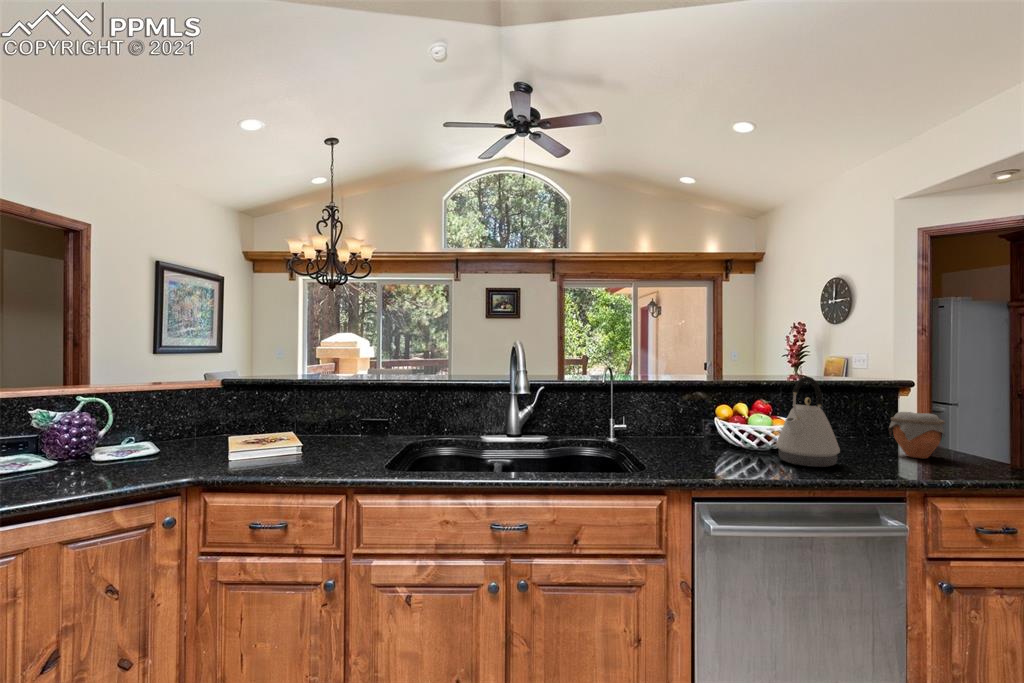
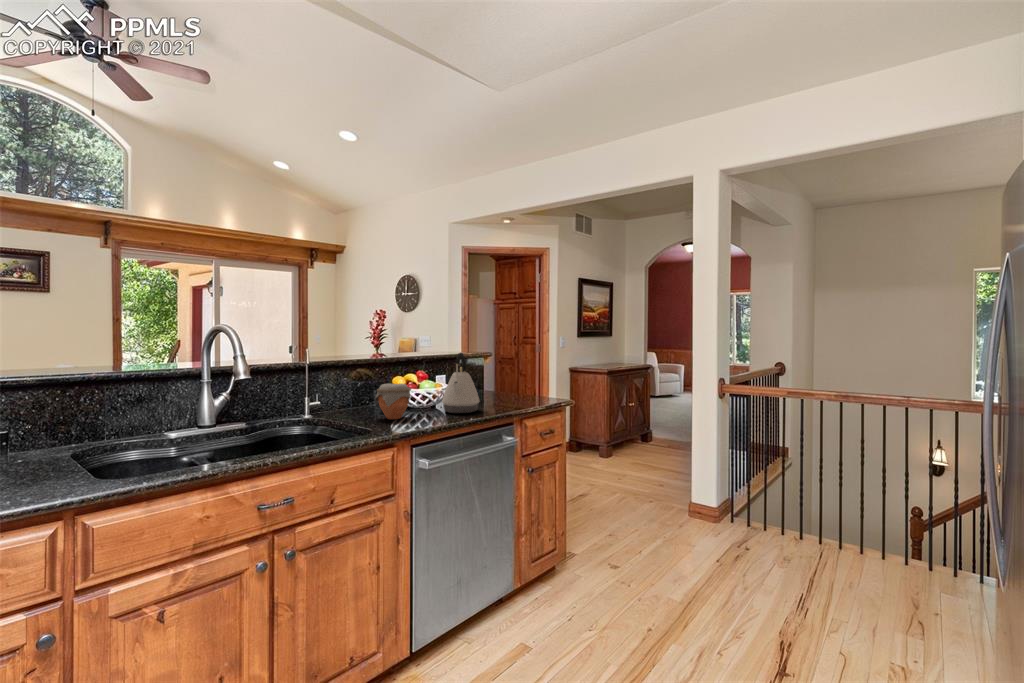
jar: present [889,412,945,458] -> present [375,384,411,420]

